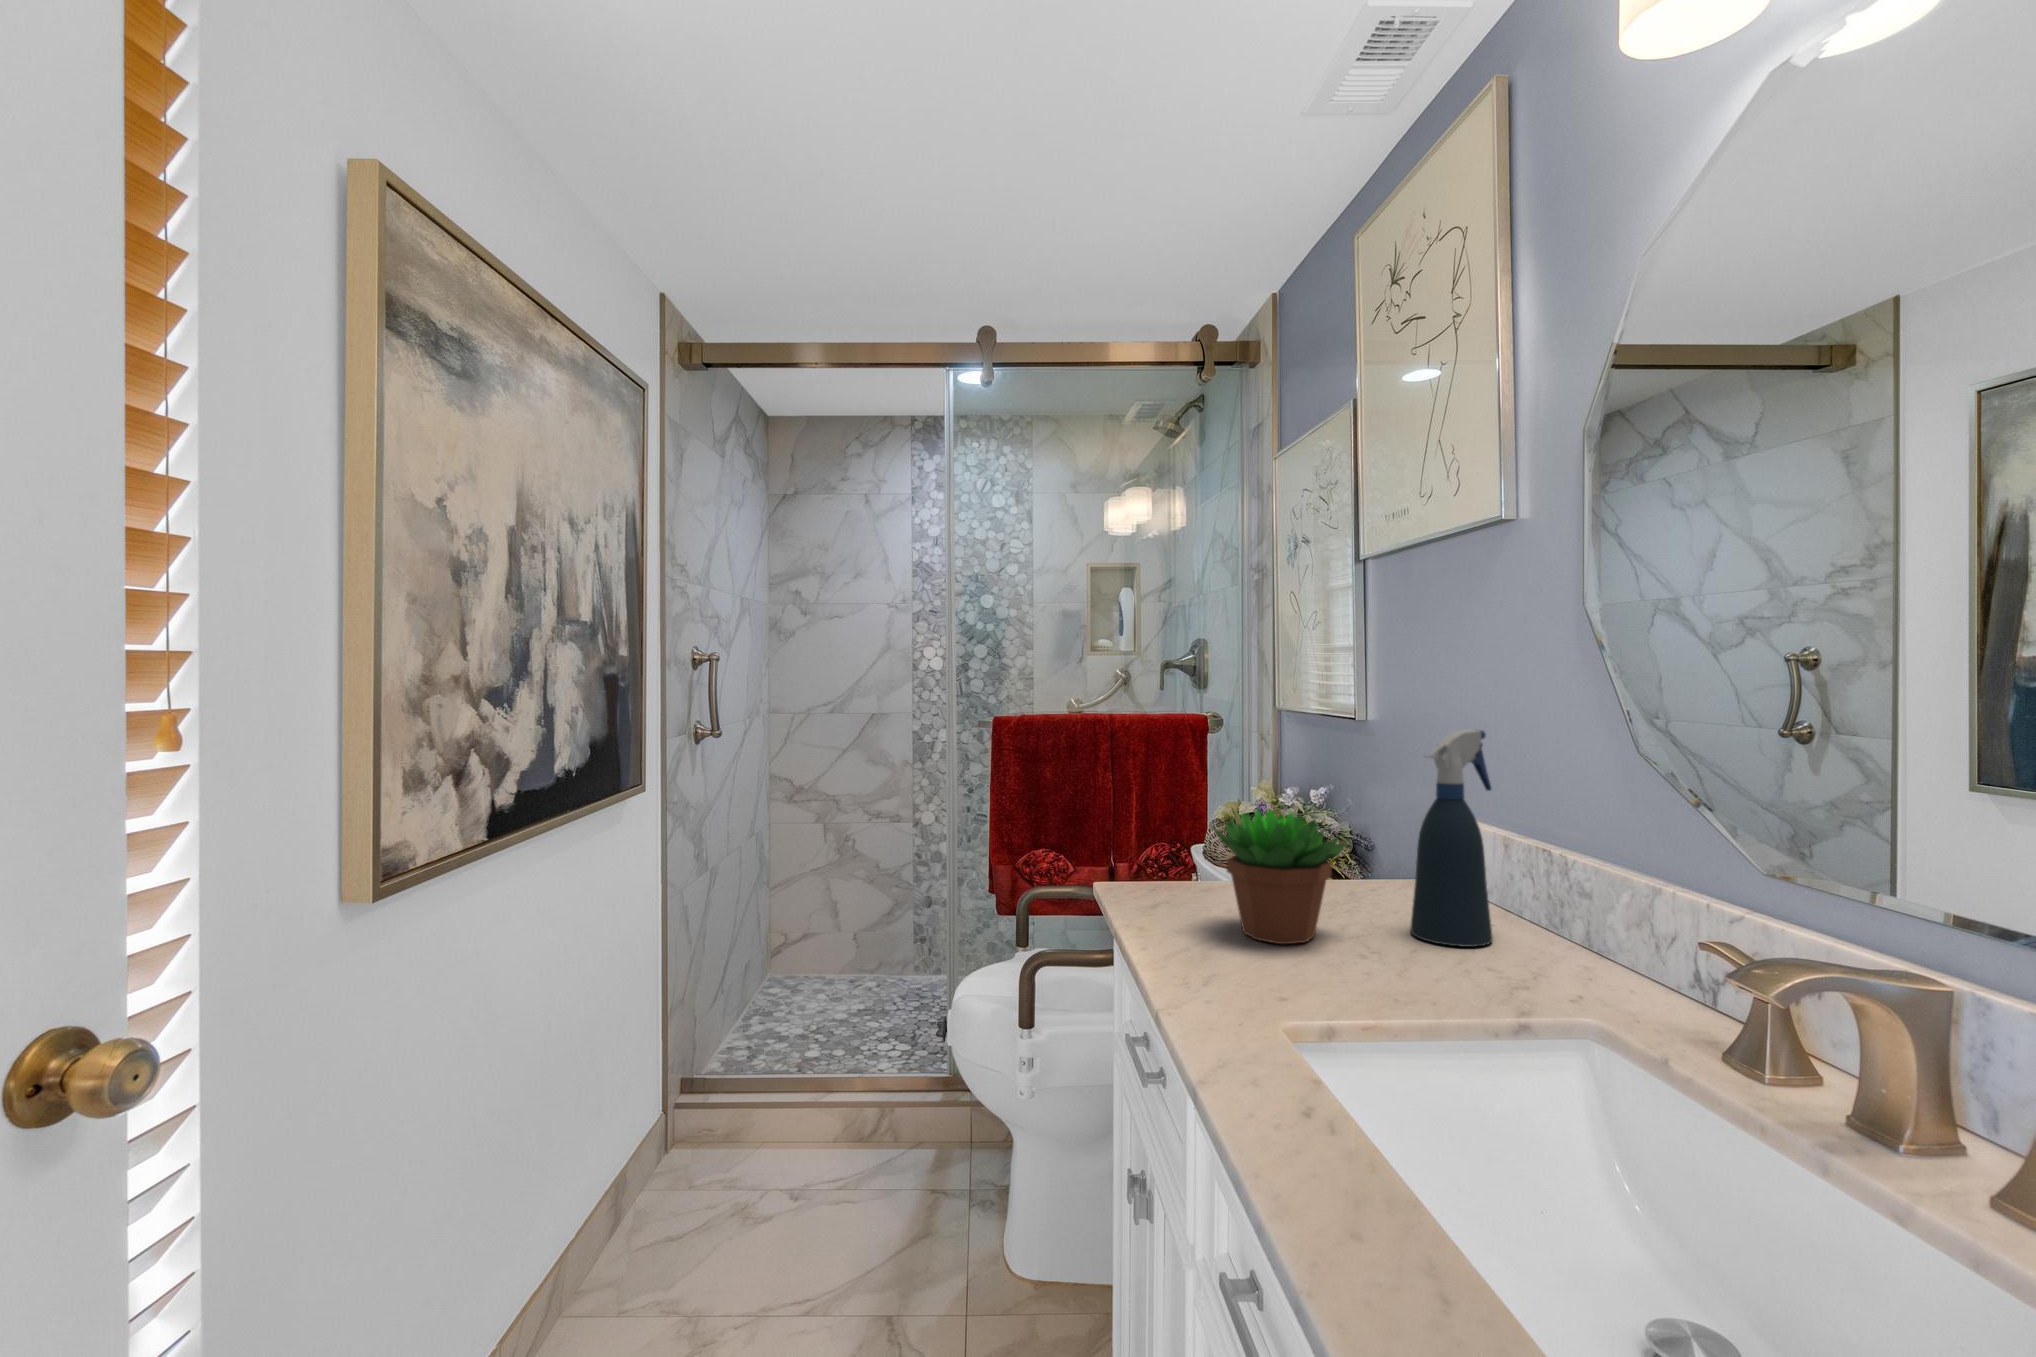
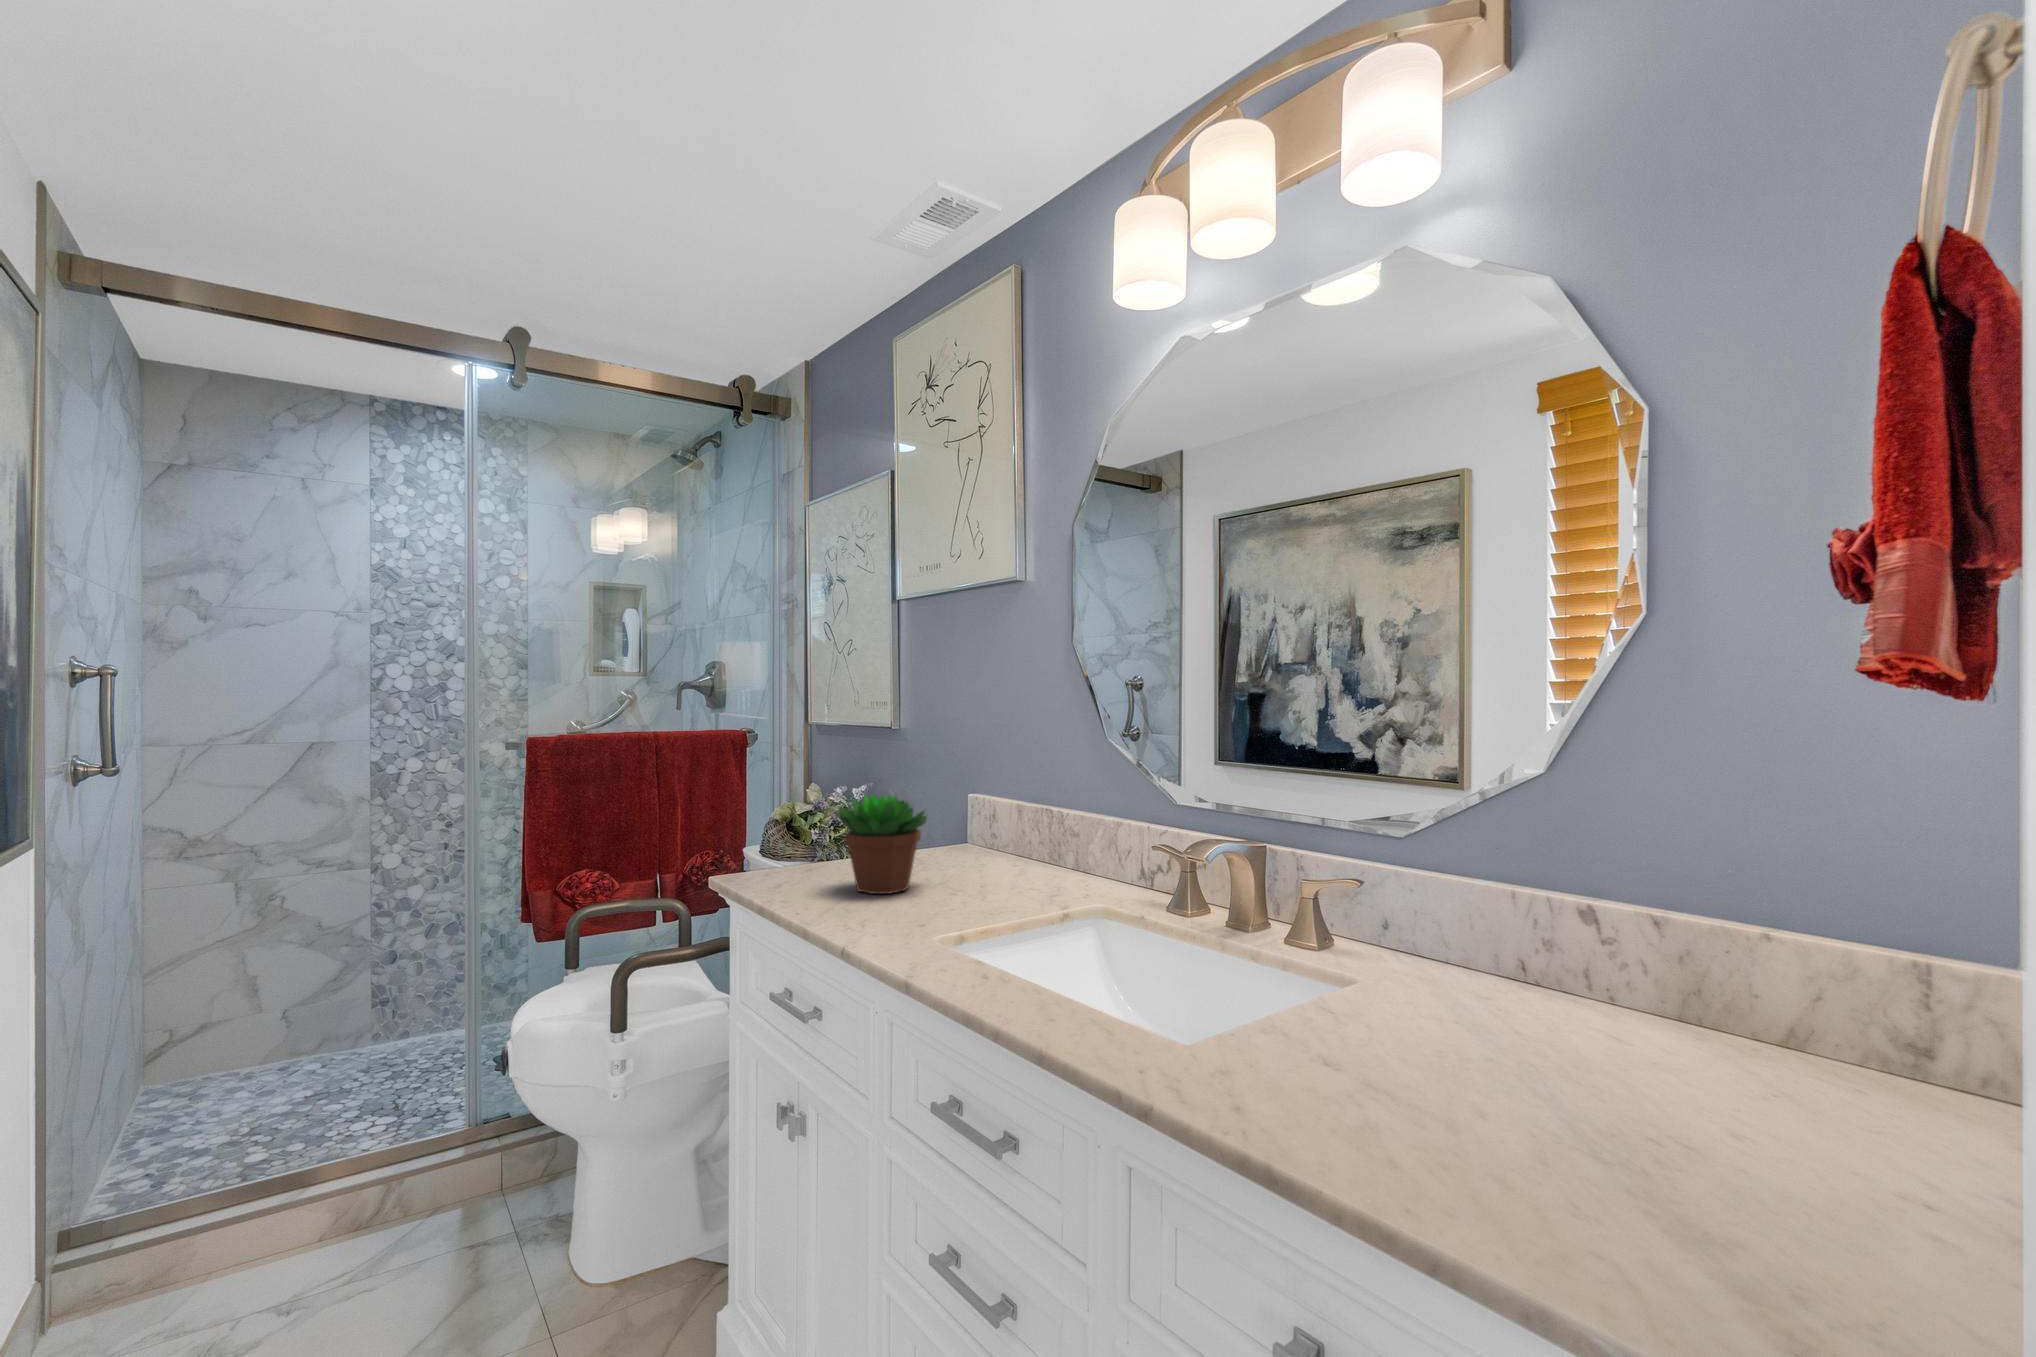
spray bottle: present [1410,730,1493,947] -> none [969,728,1021,880]

